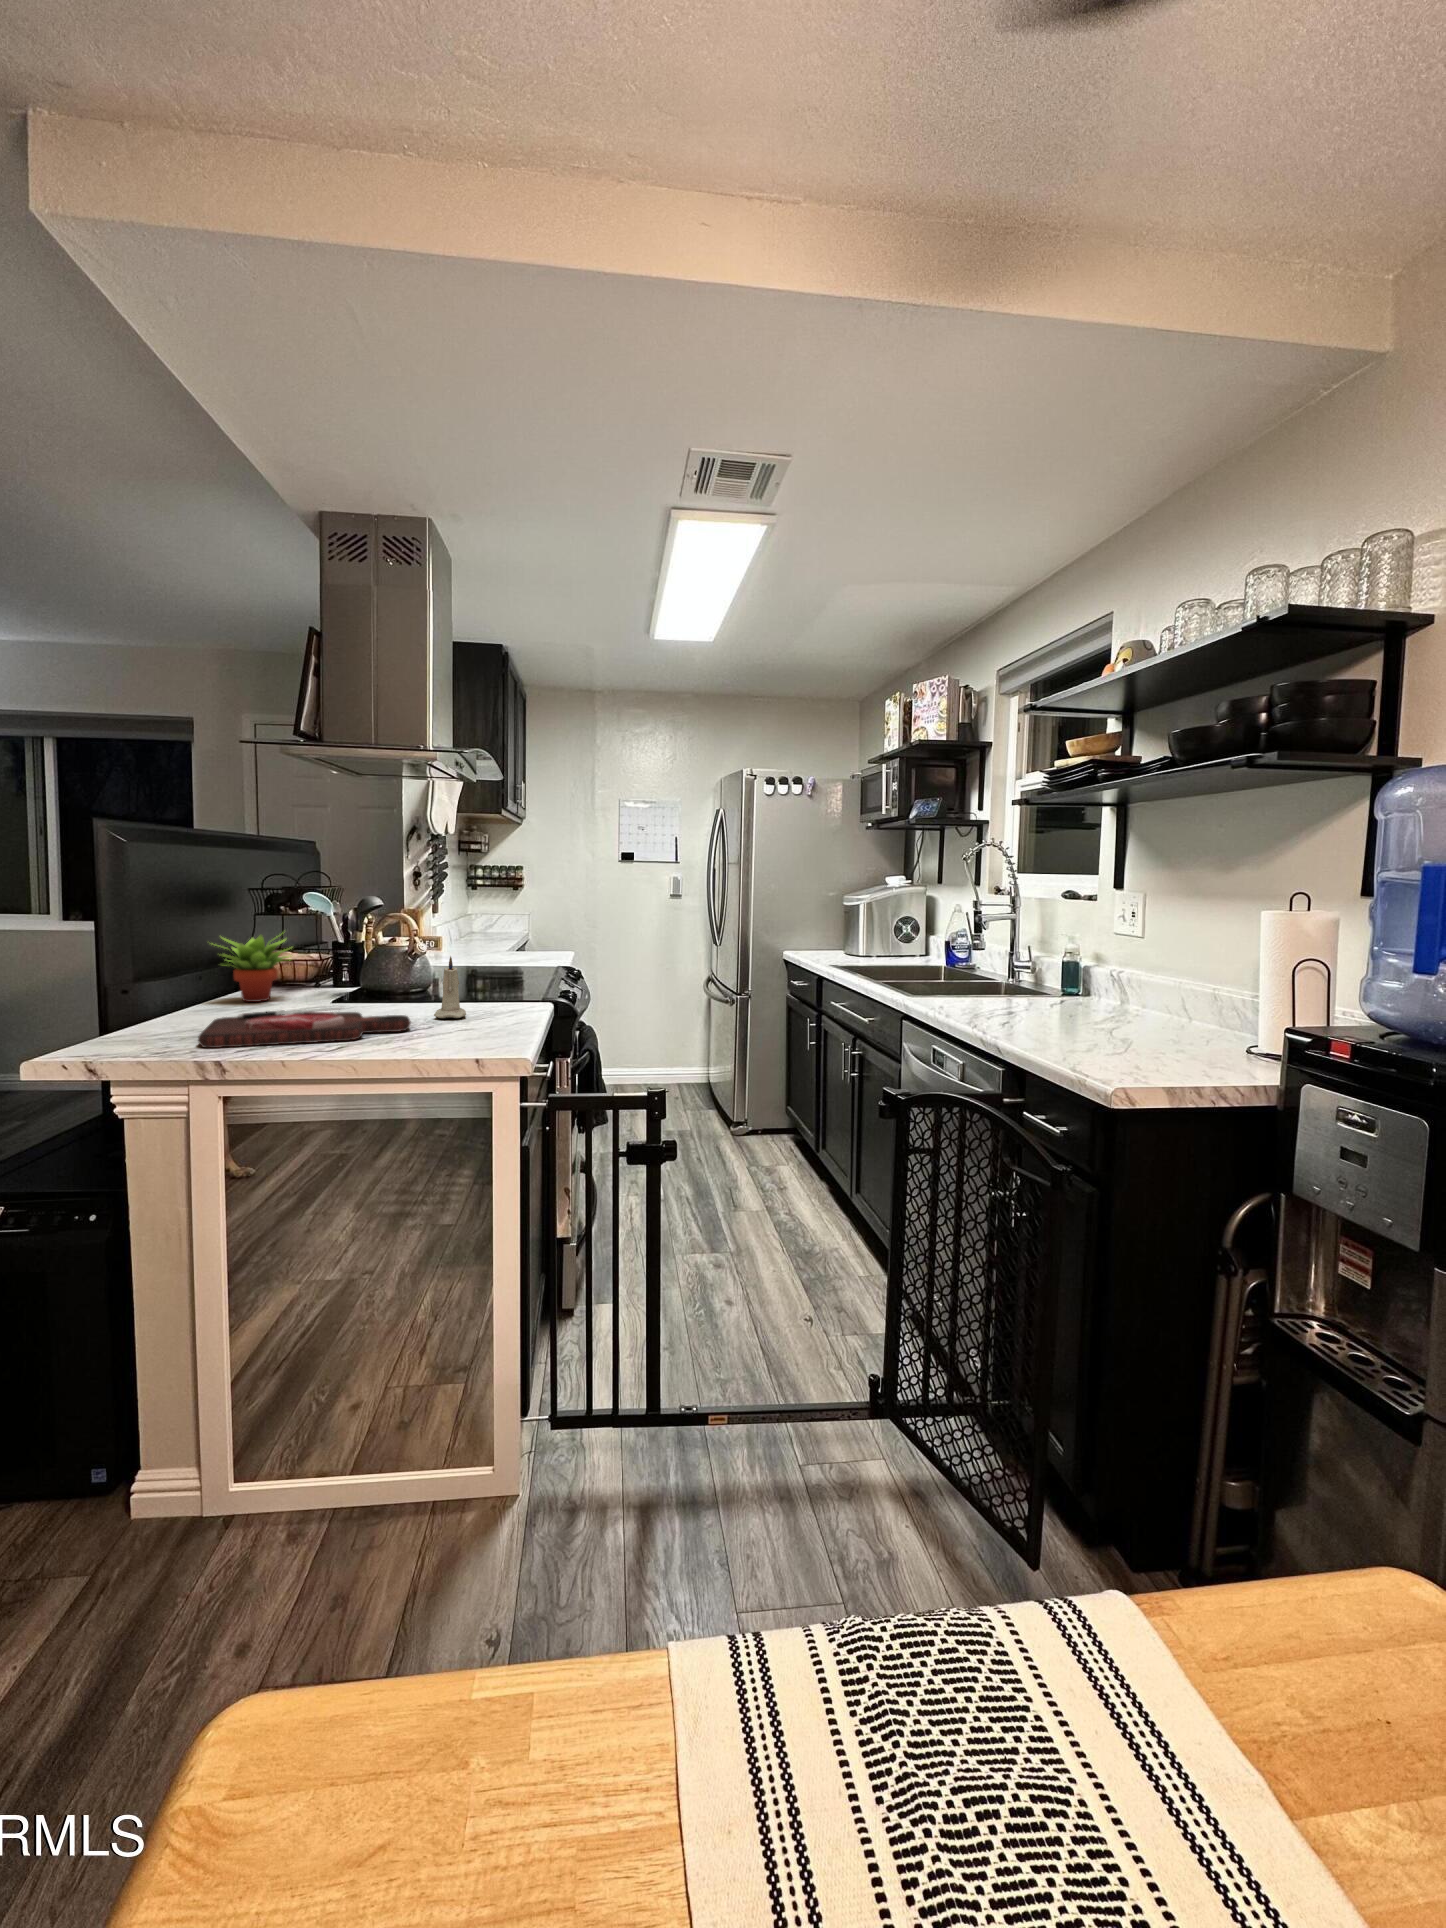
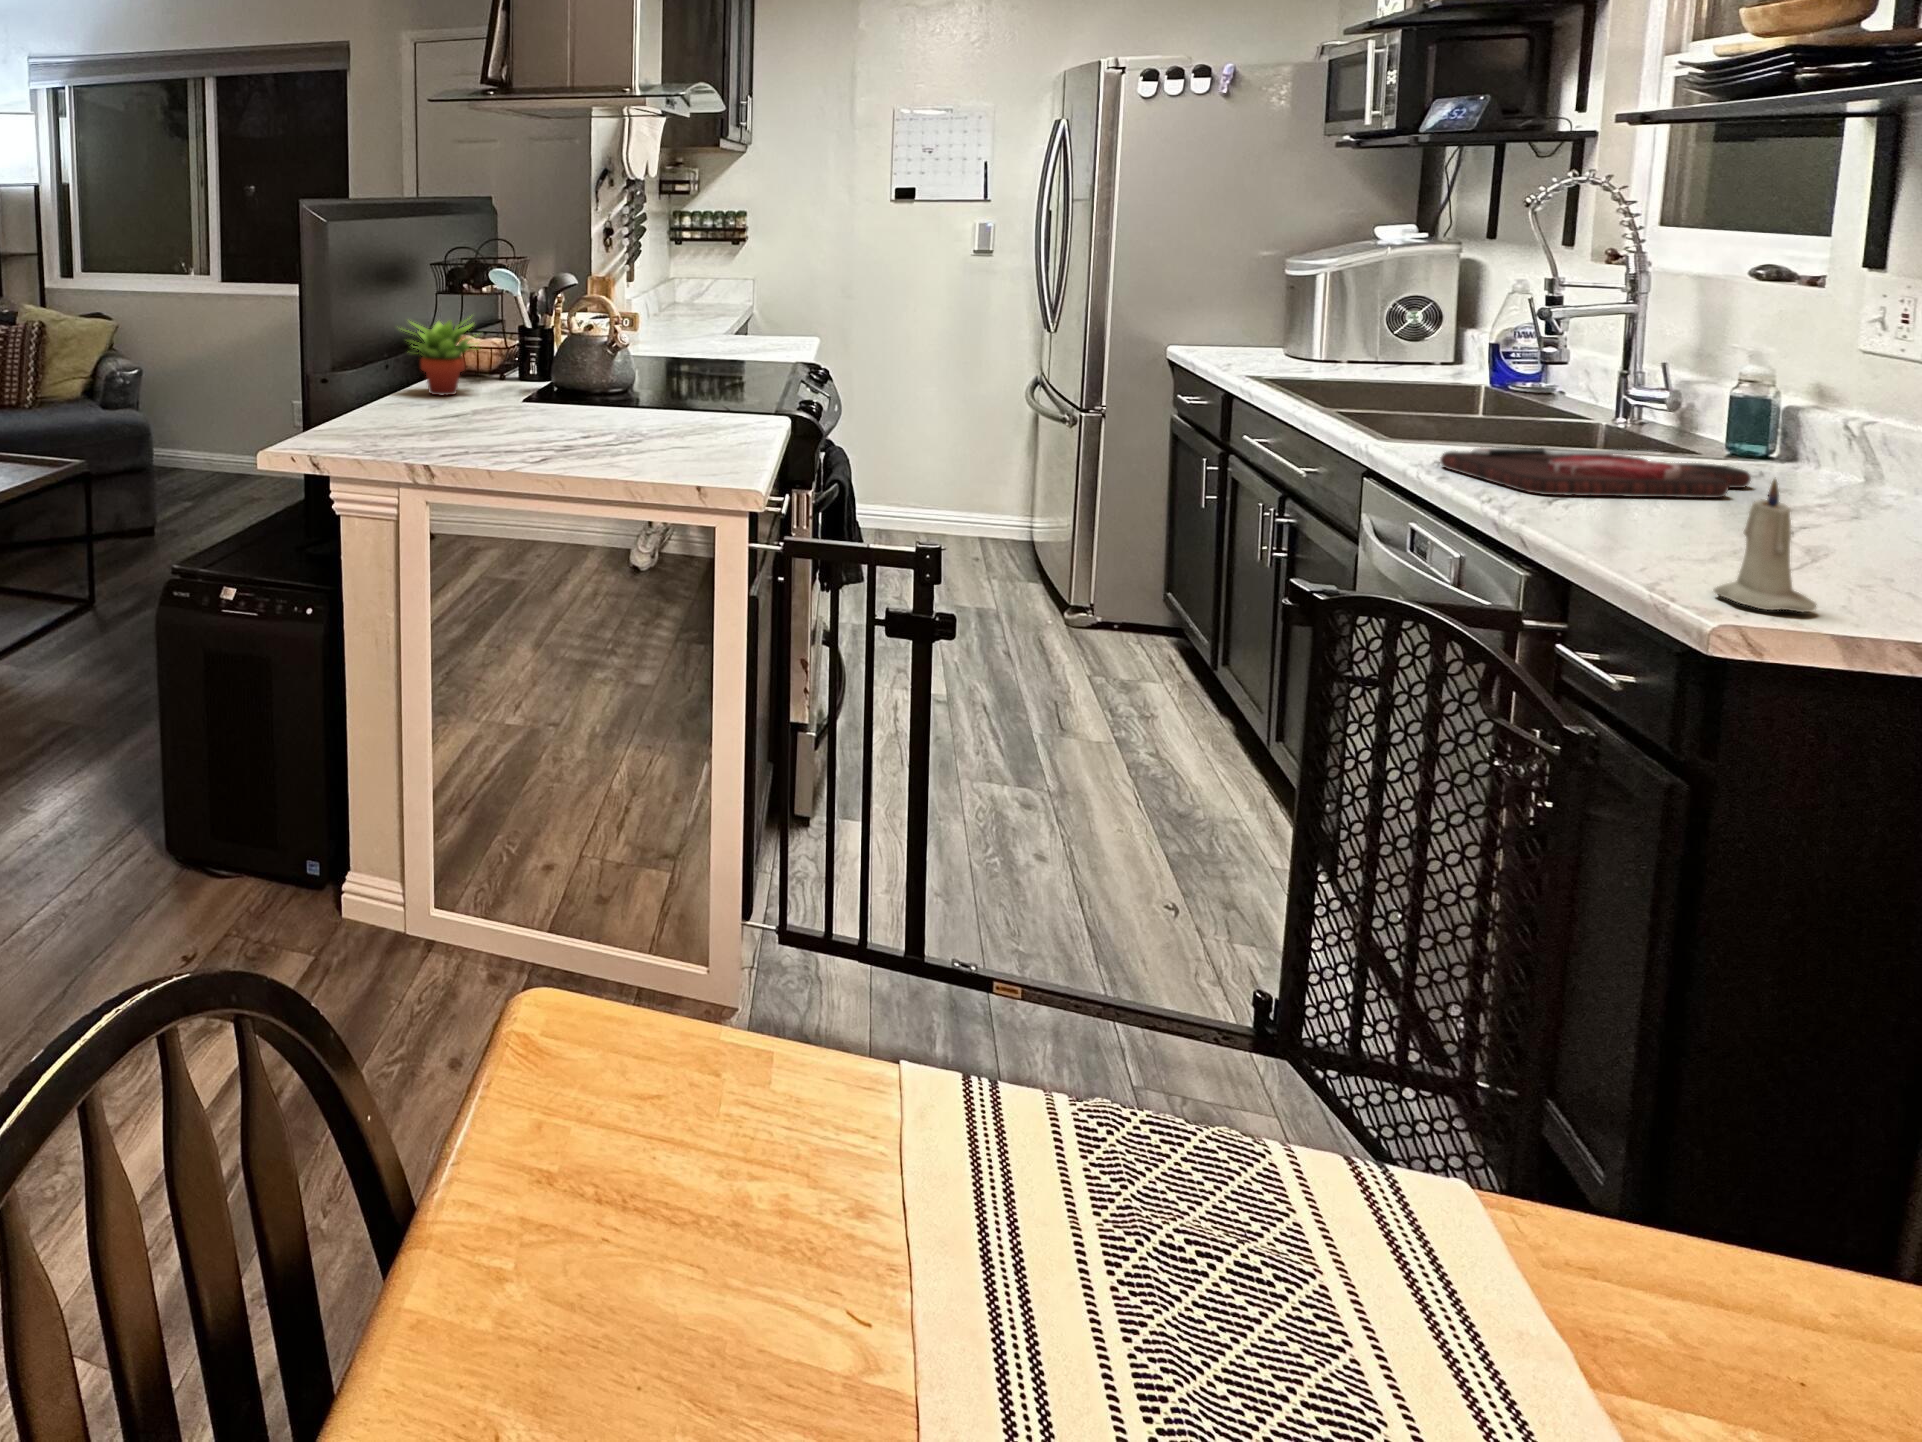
candle: present [434,956,466,1018] -> present [1714,479,1816,612]
cutting board: present [198,1007,411,1048] -> present [1440,448,1751,498]

